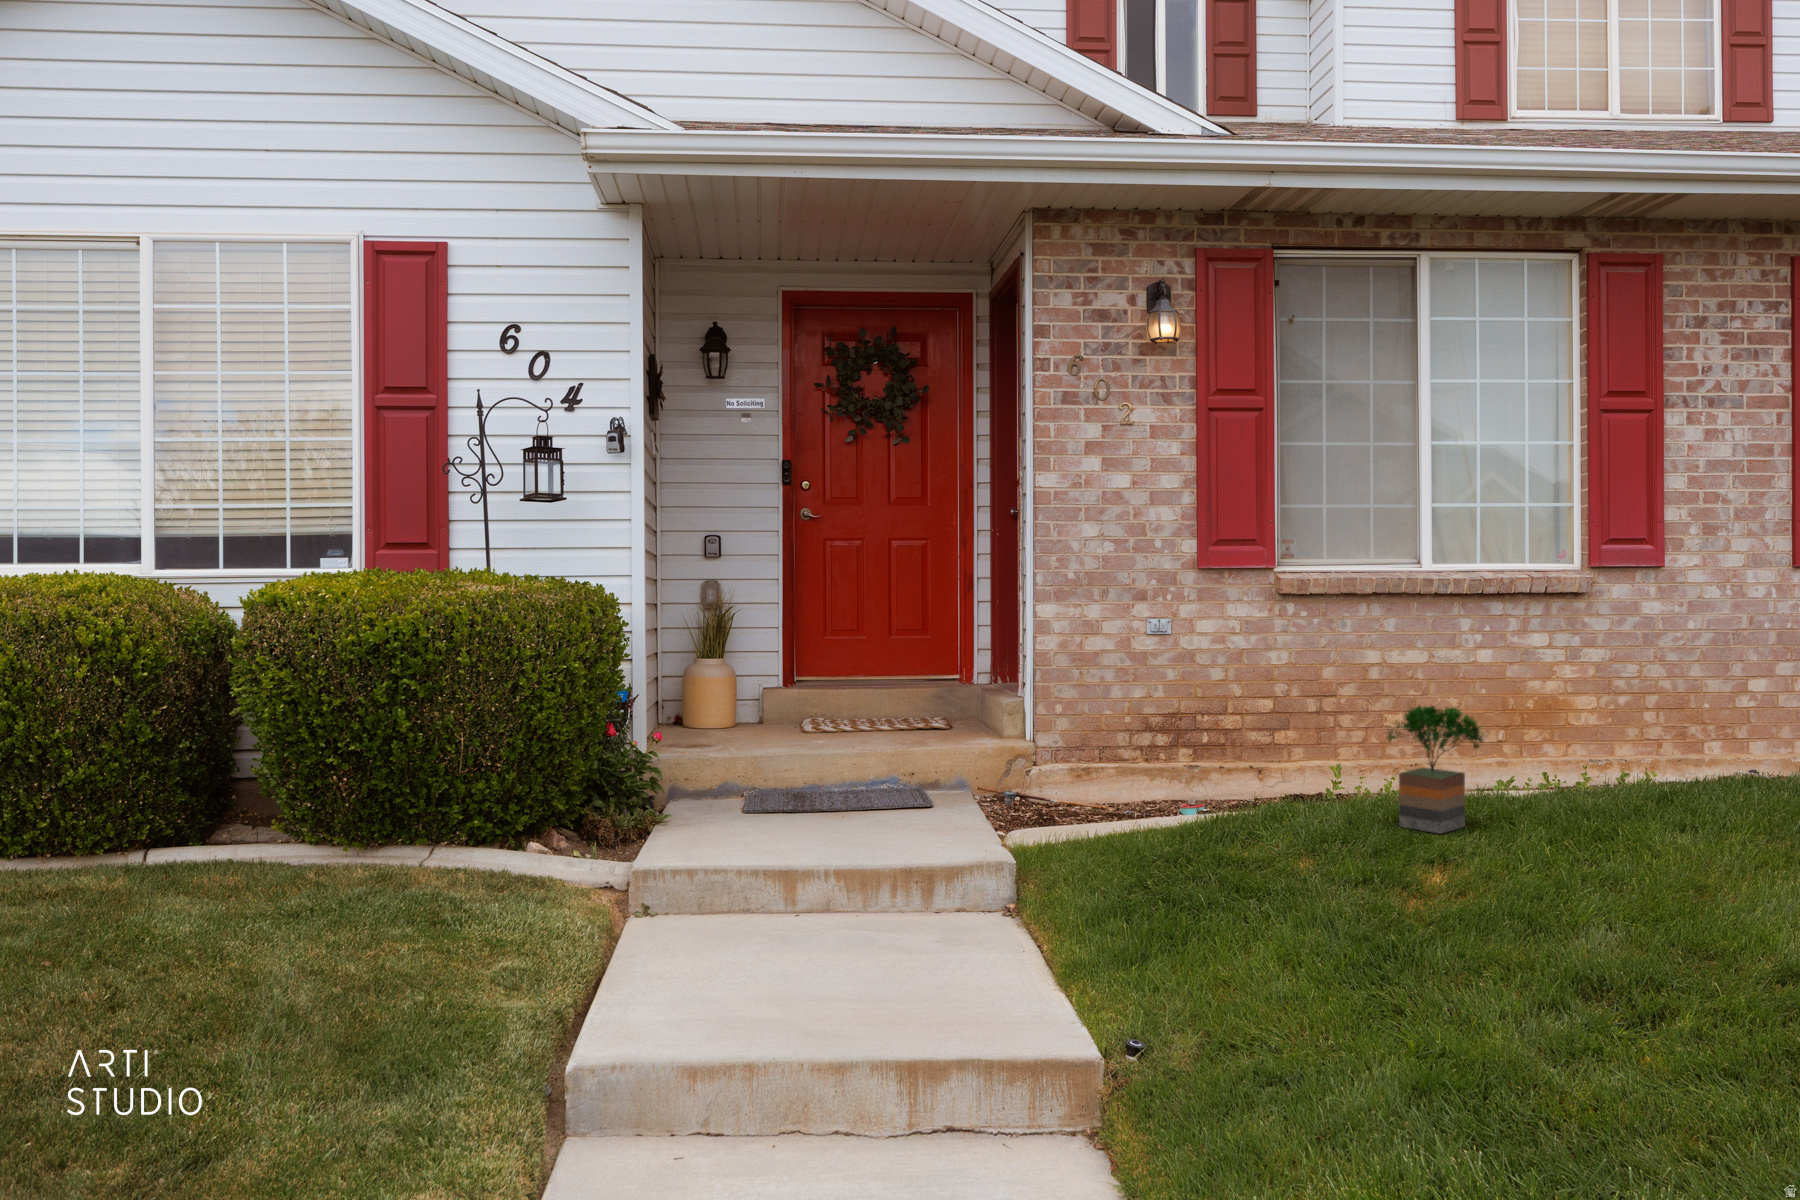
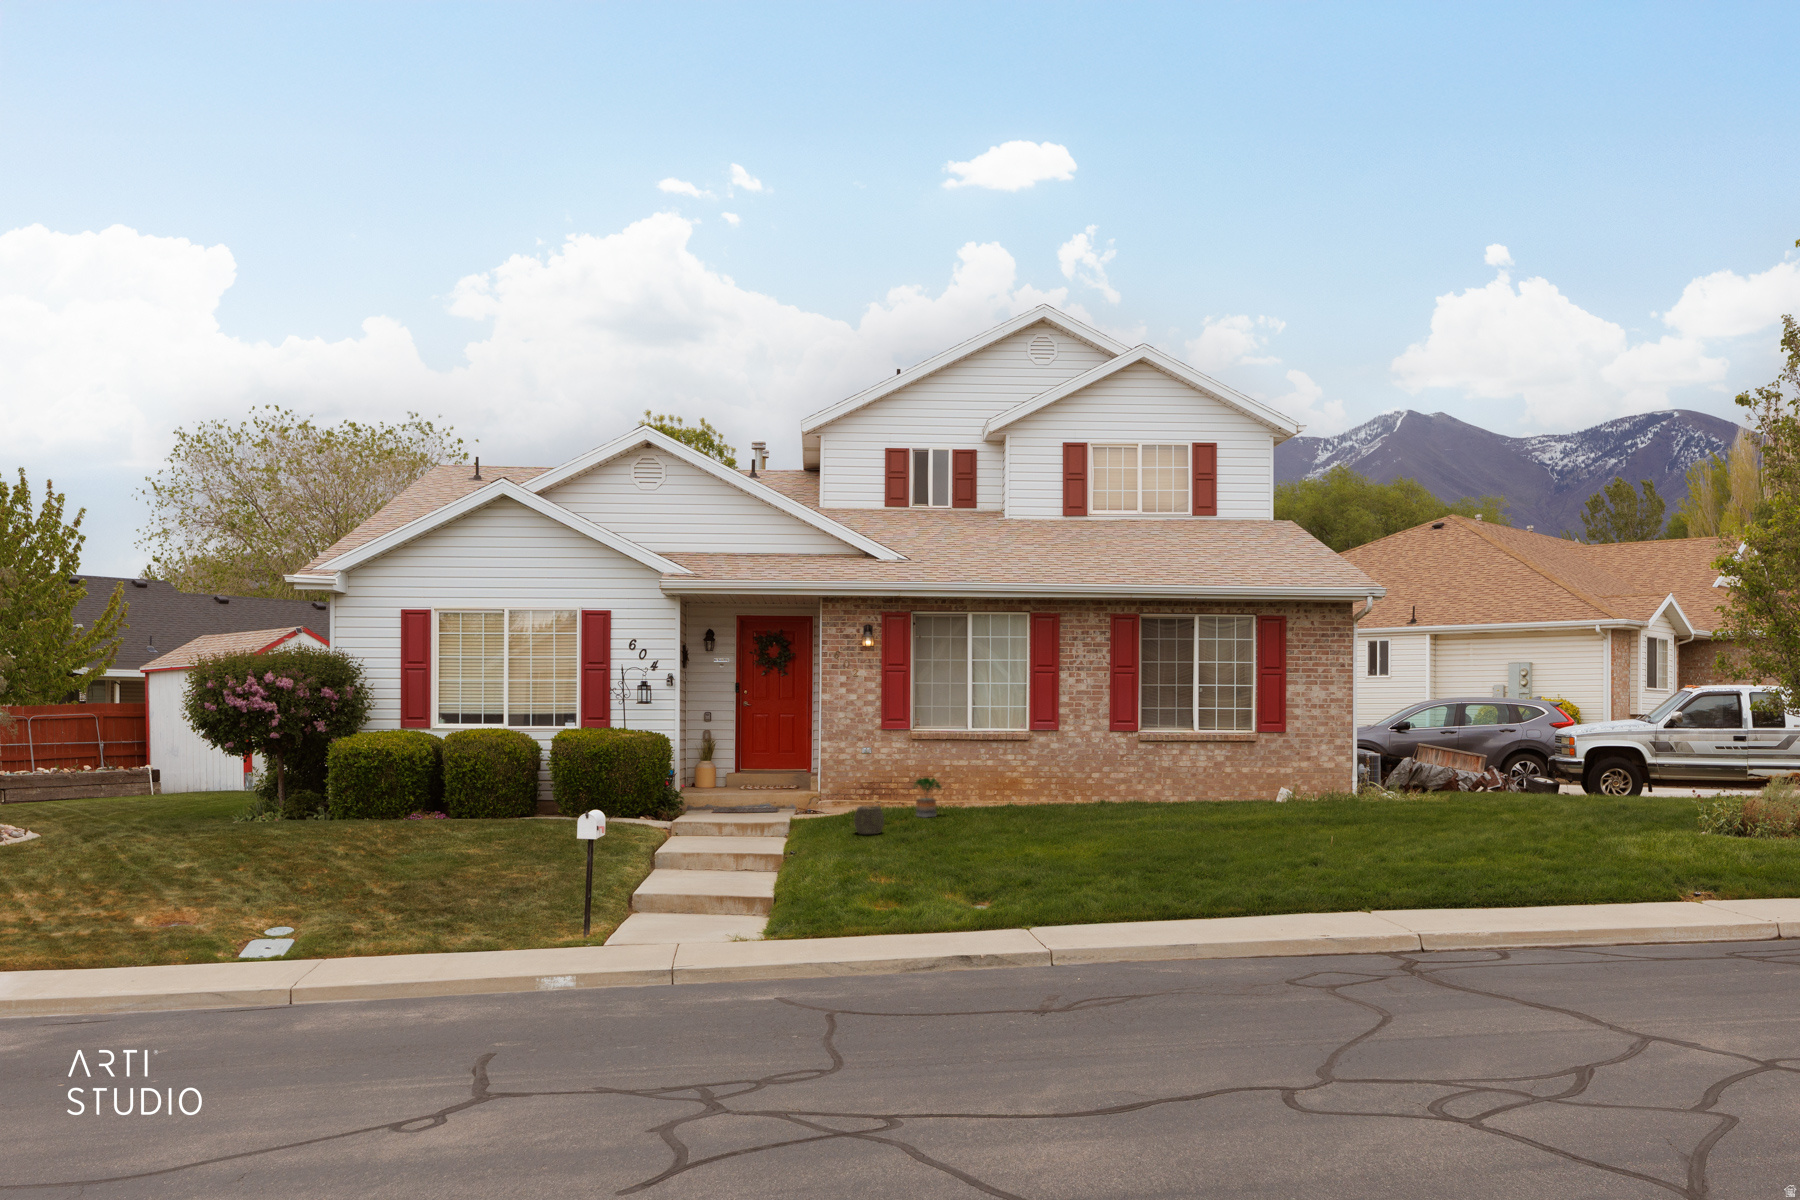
woven basket: none [1317,823,1438,940] -> present [854,806,884,834]

